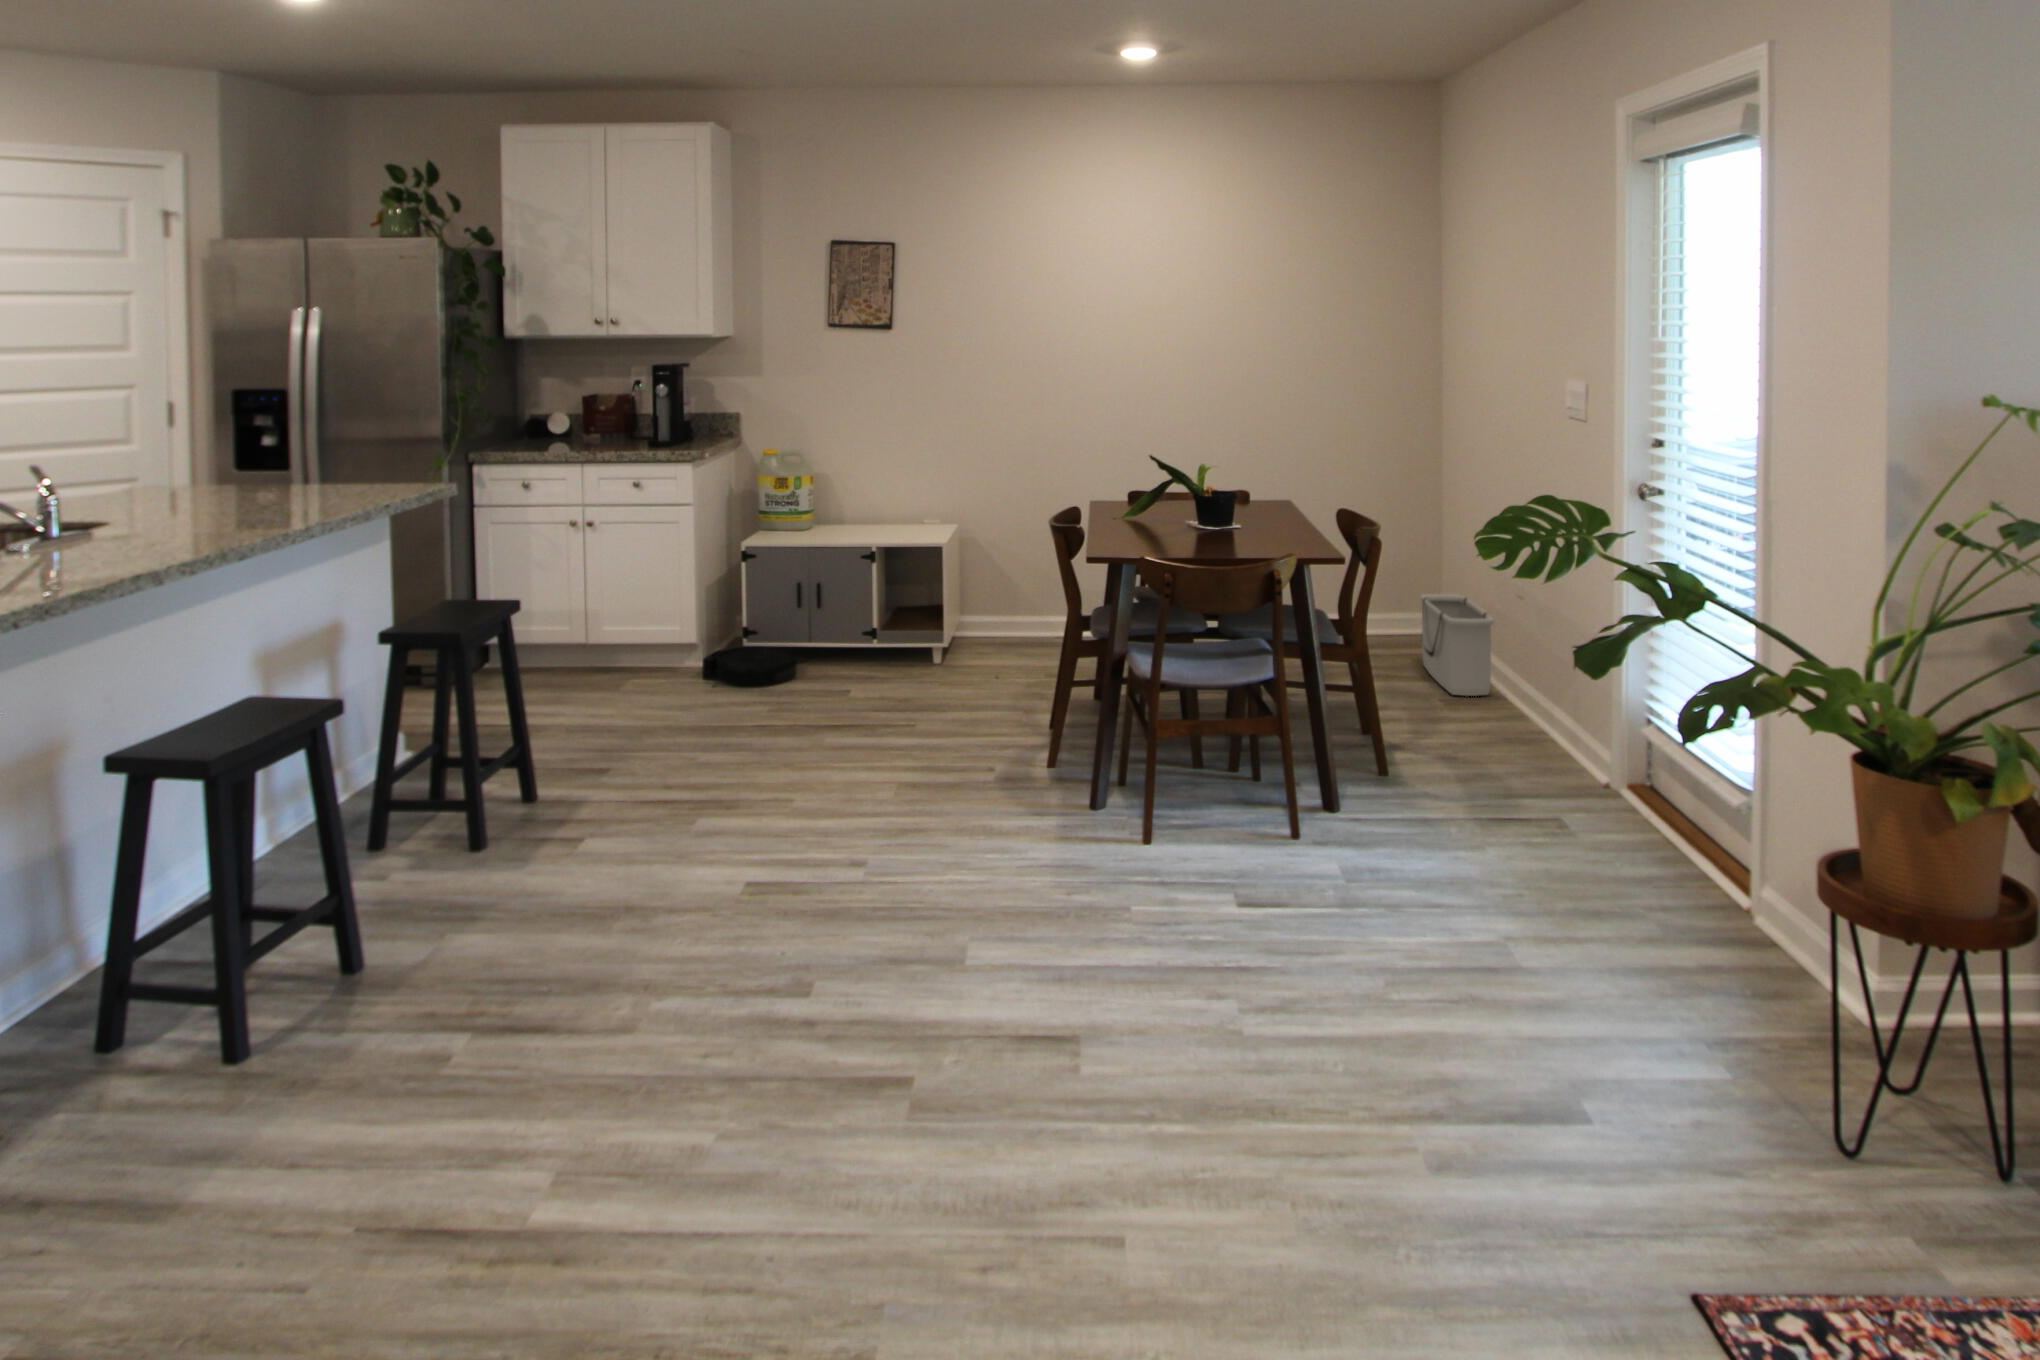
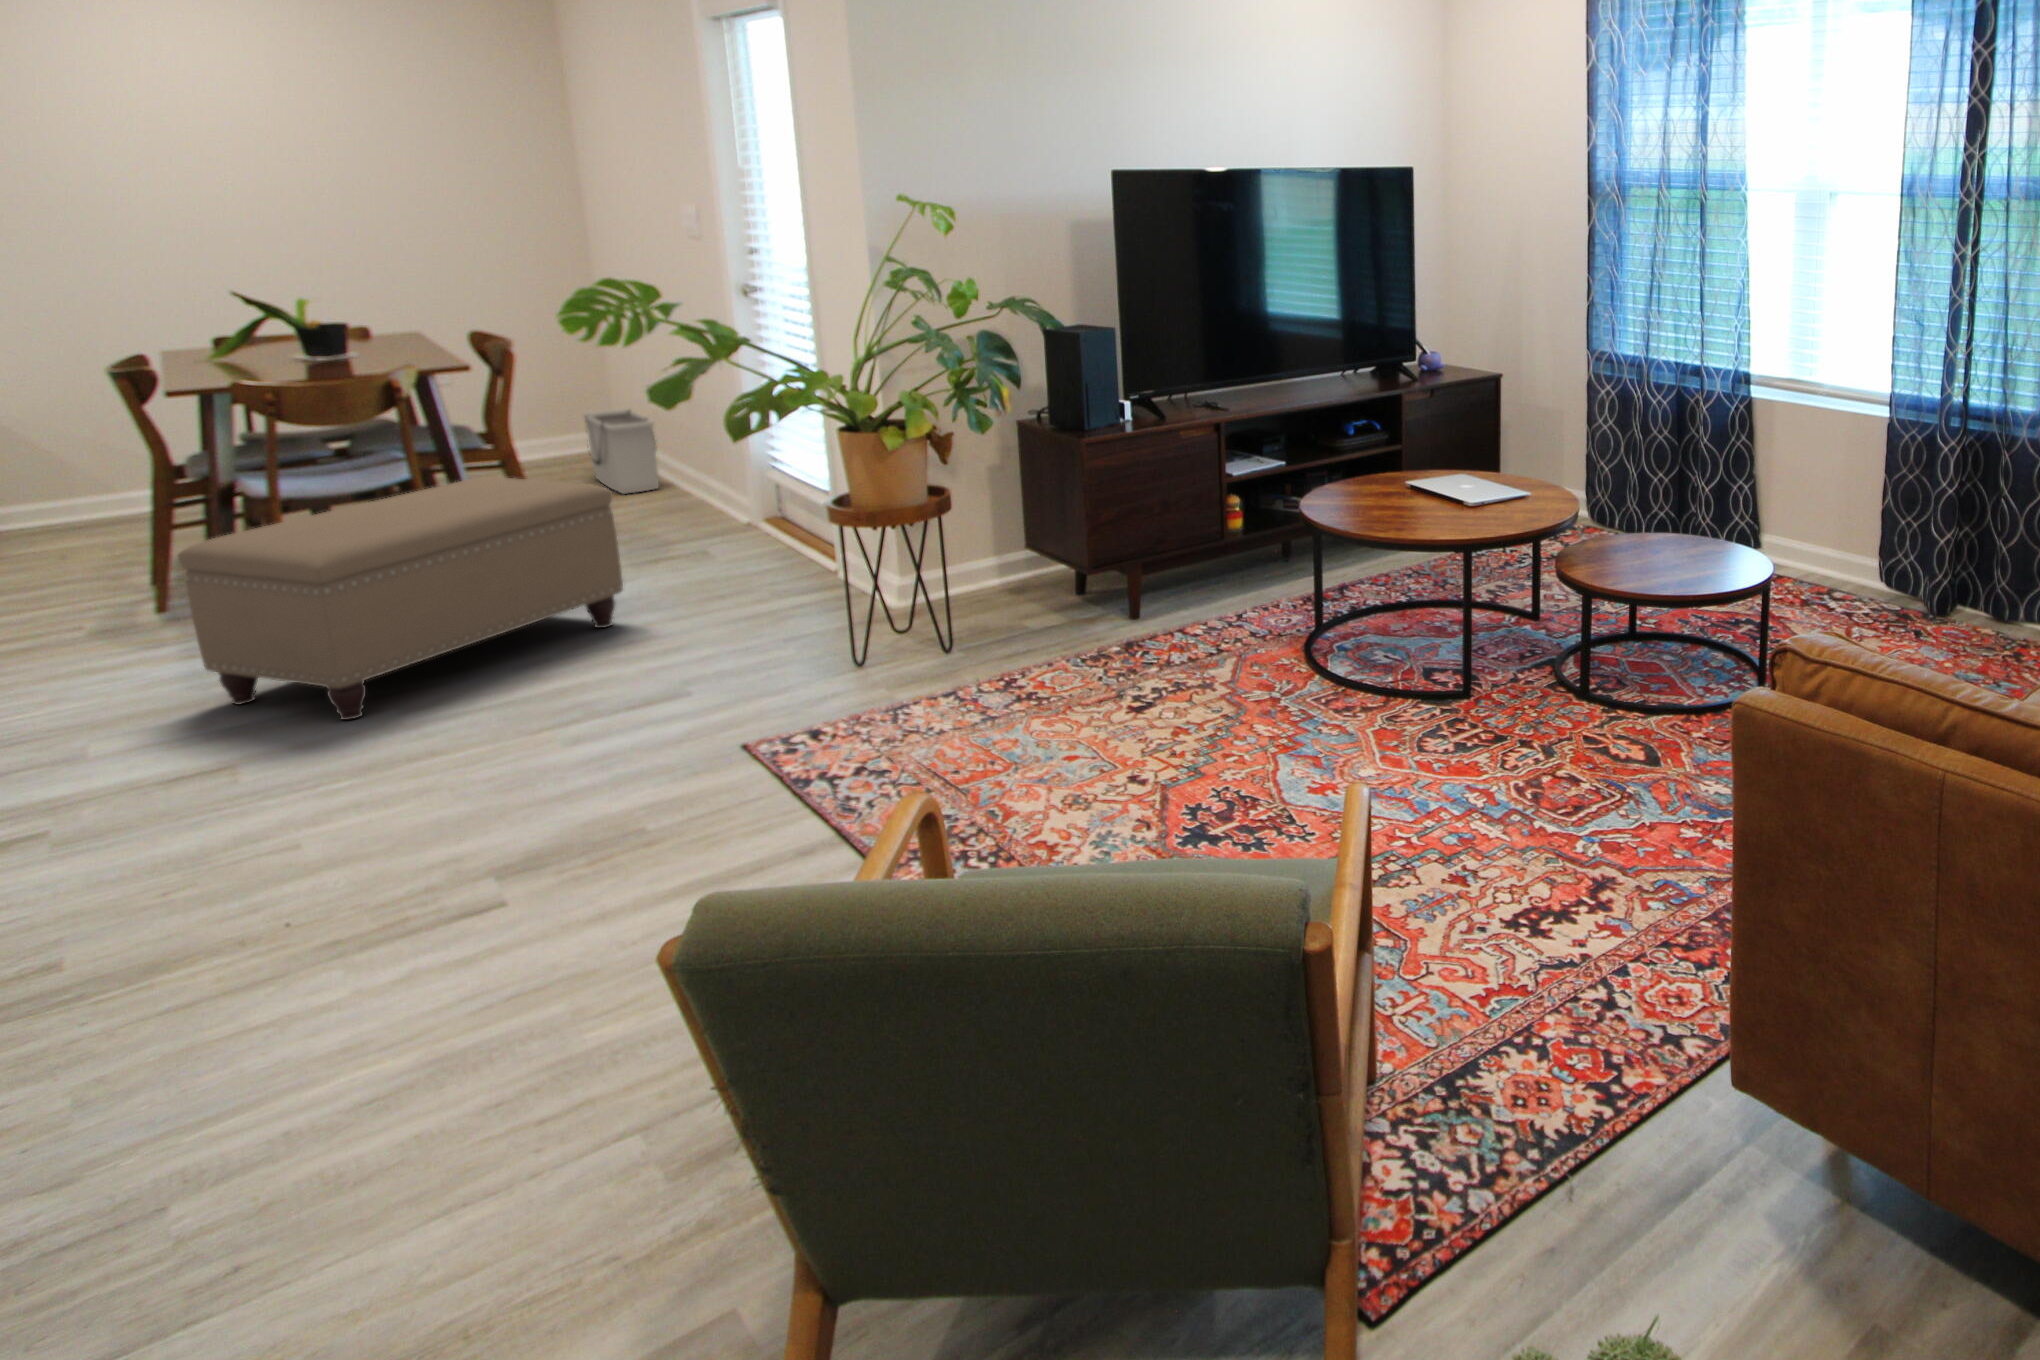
ottoman: none [1061,697,1489,1012] -> present [178,476,623,720]

